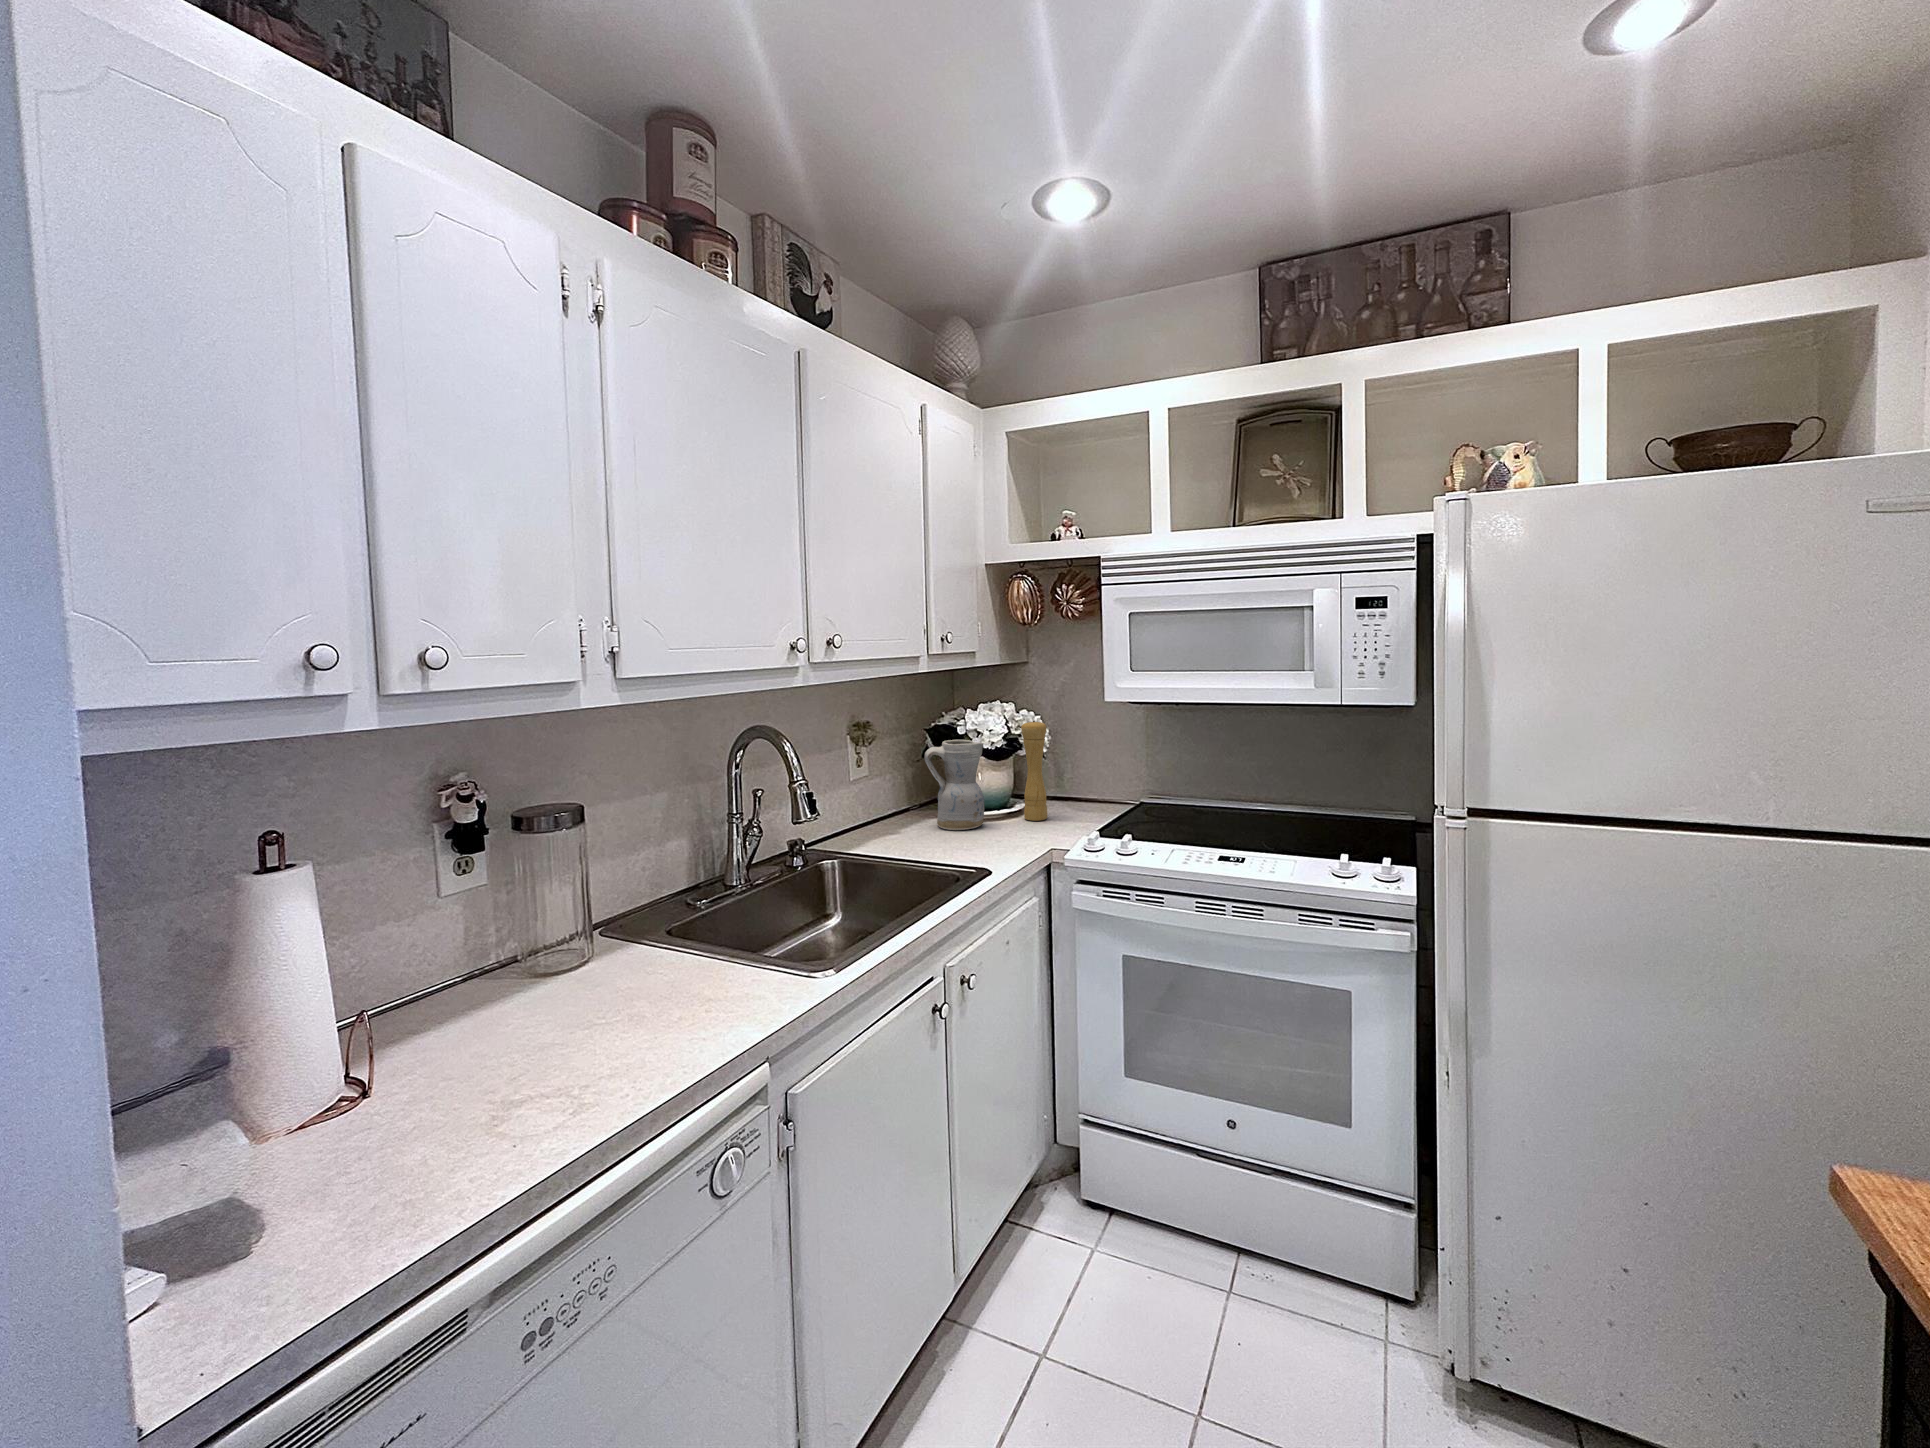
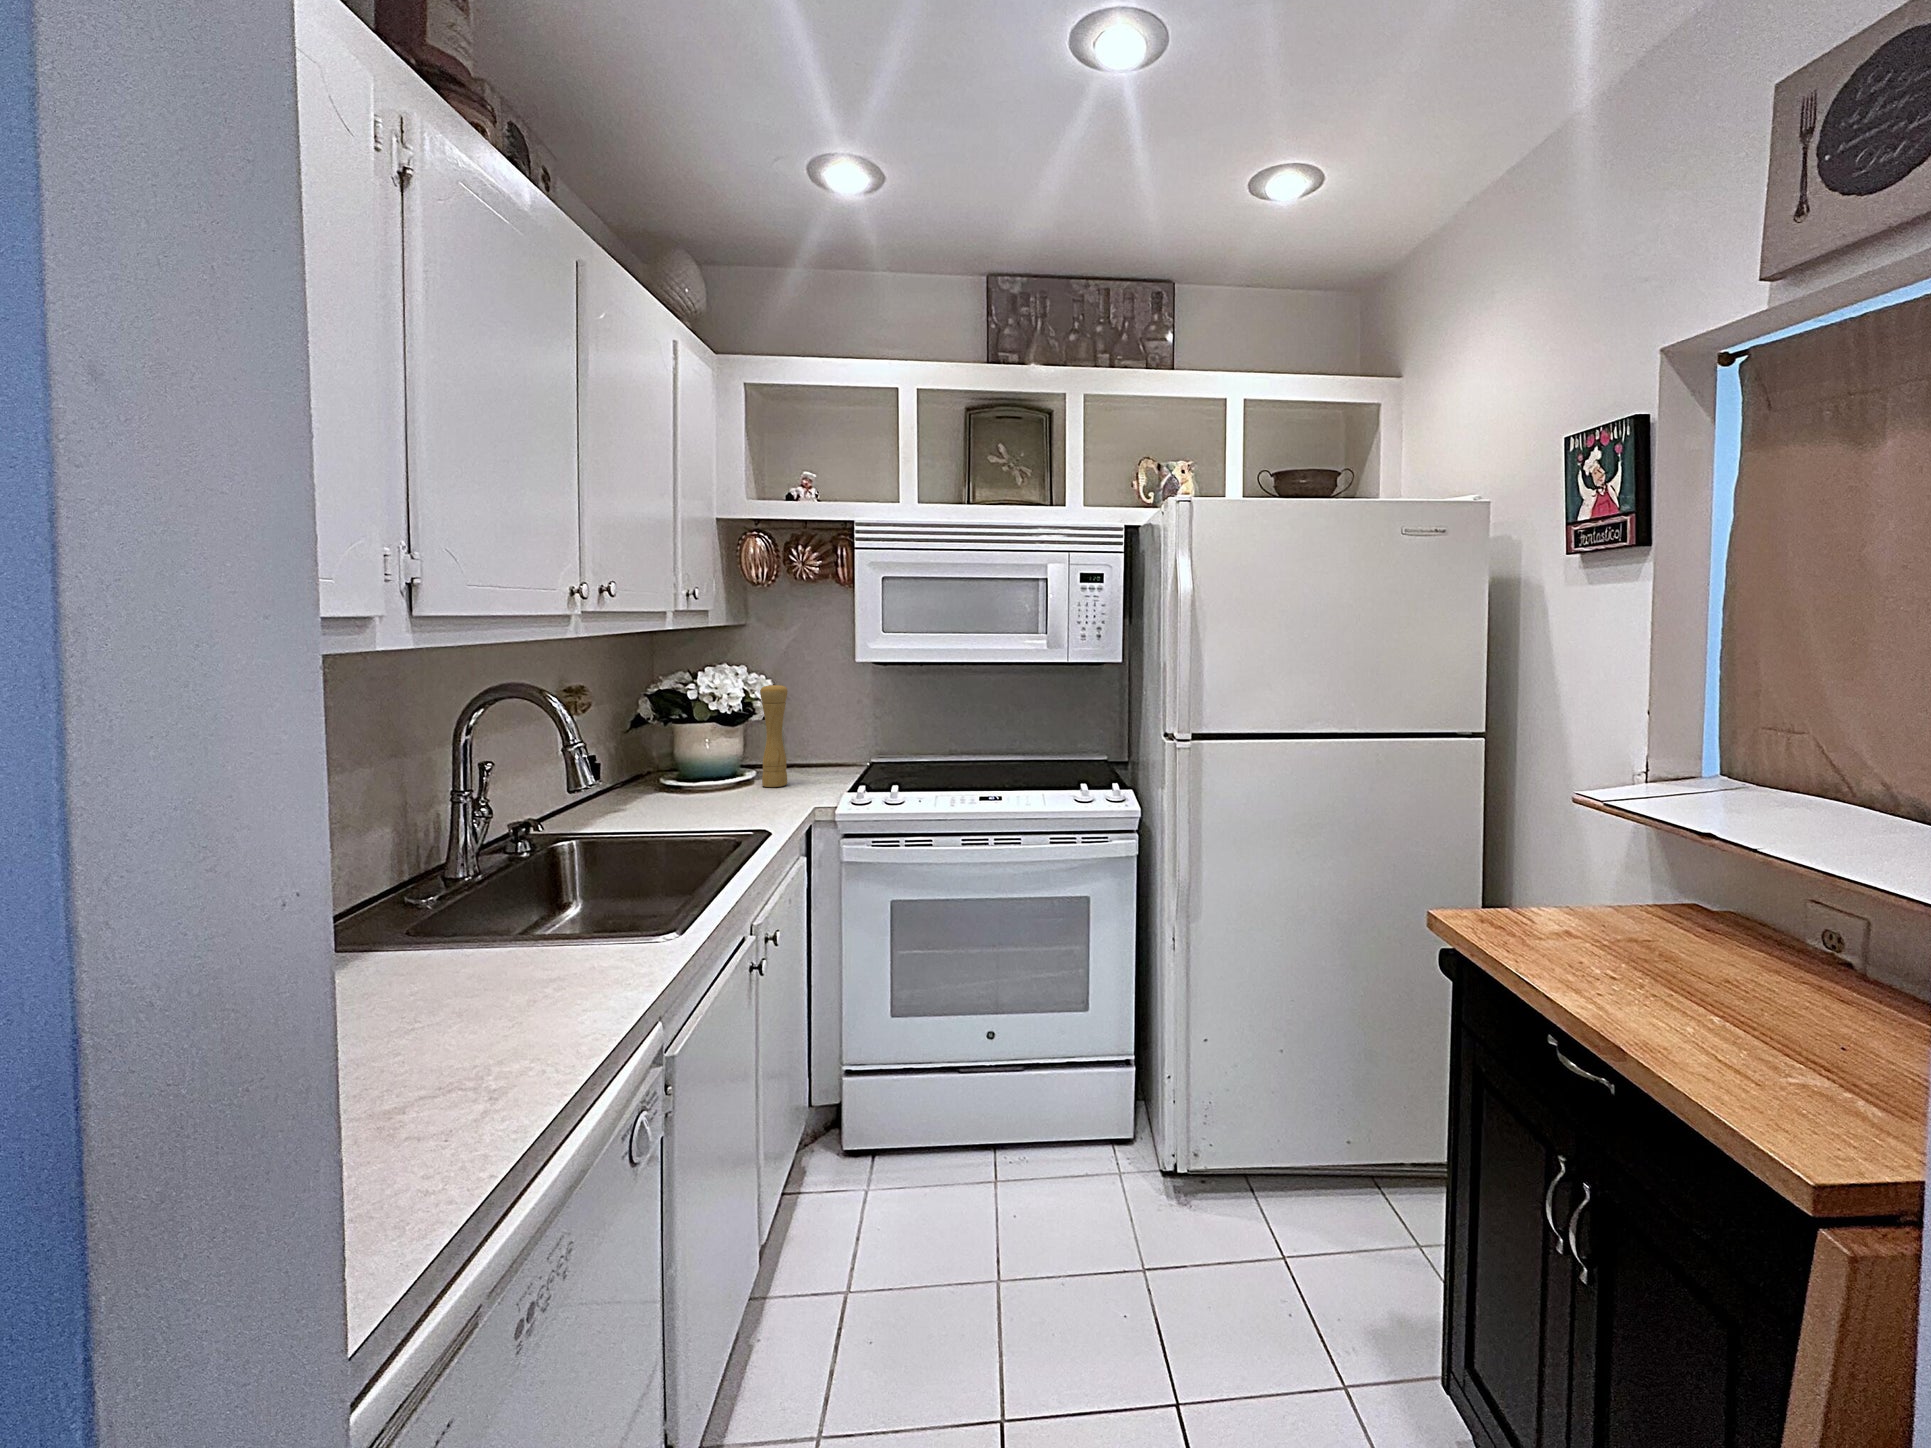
ceramic pitcher: present [924,740,984,830] -> none [656,705,726,802]

